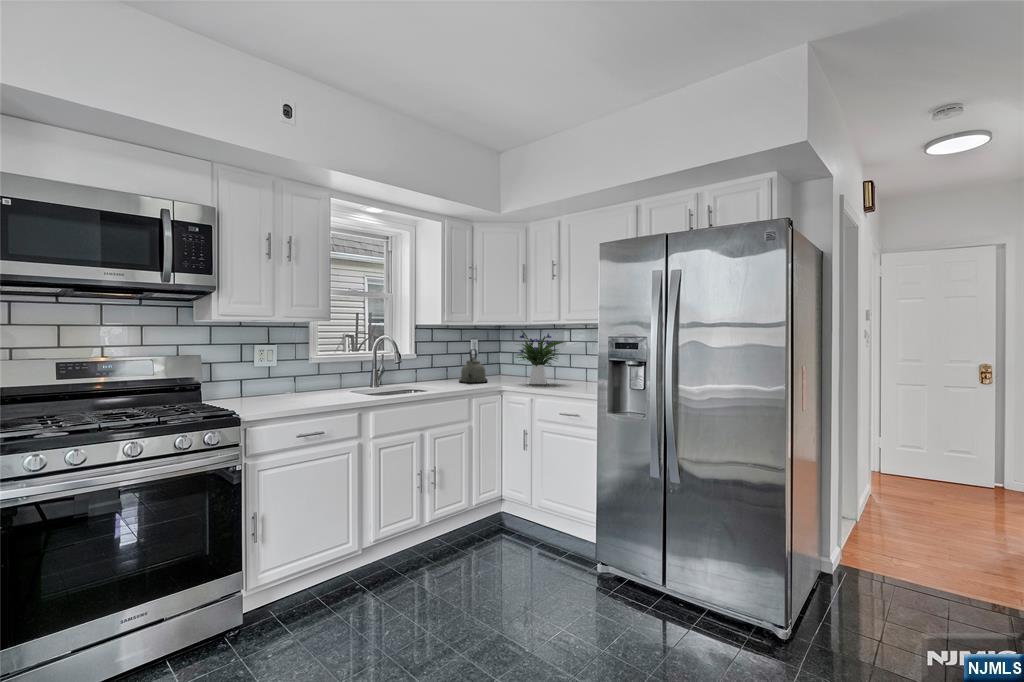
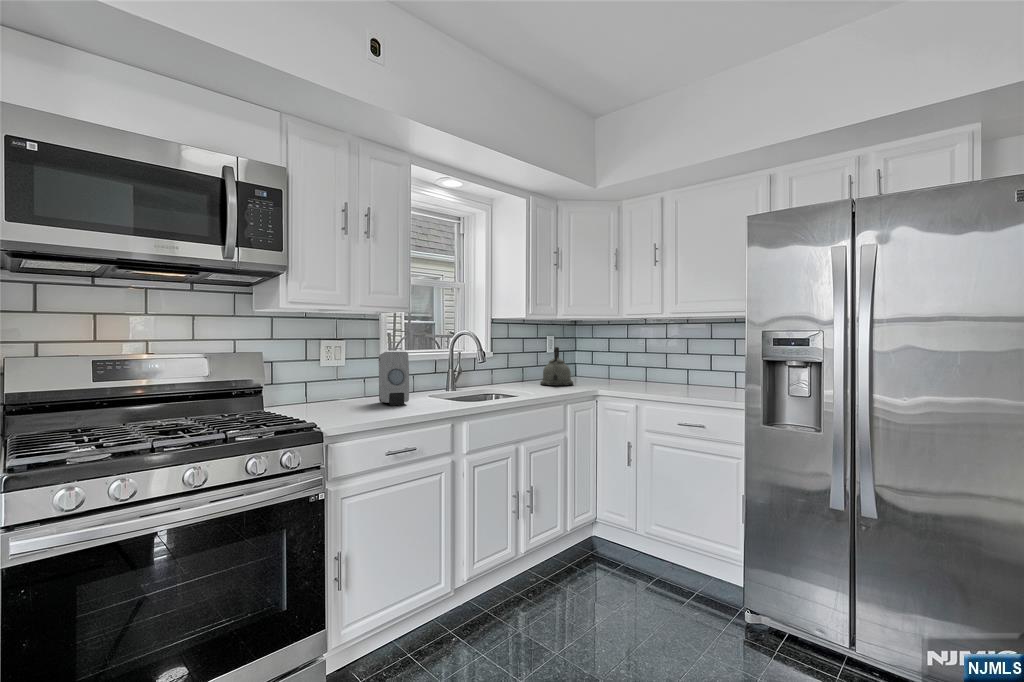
flower arrangement: present [516,330,563,384] -> none [604,324,665,388]
soap dispenser: none [303,354,327,398] -> present [379,352,409,405]

